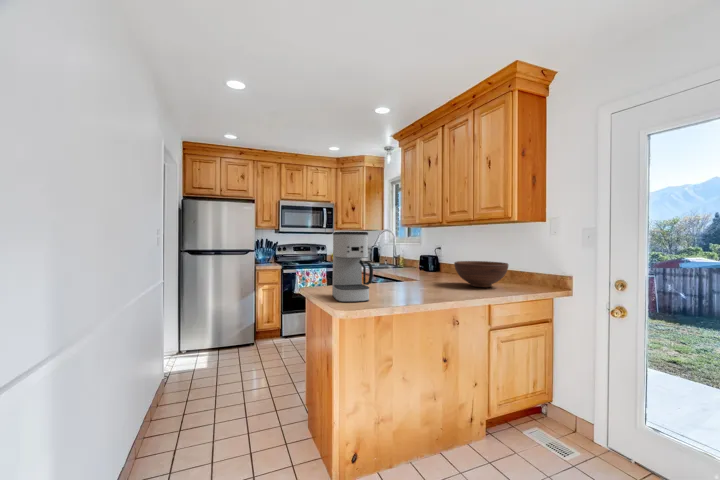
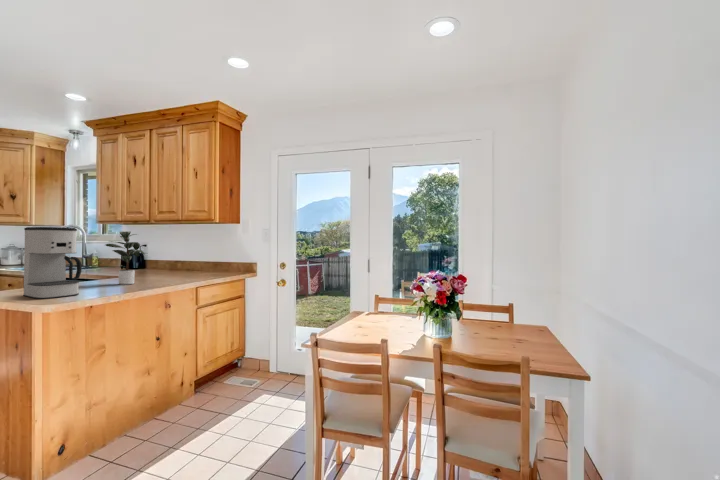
potted plant: none [392,234,444,292] -> present [106,231,144,285]
fruit bowl: present [454,261,508,287] -> none [164,255,212,276]

